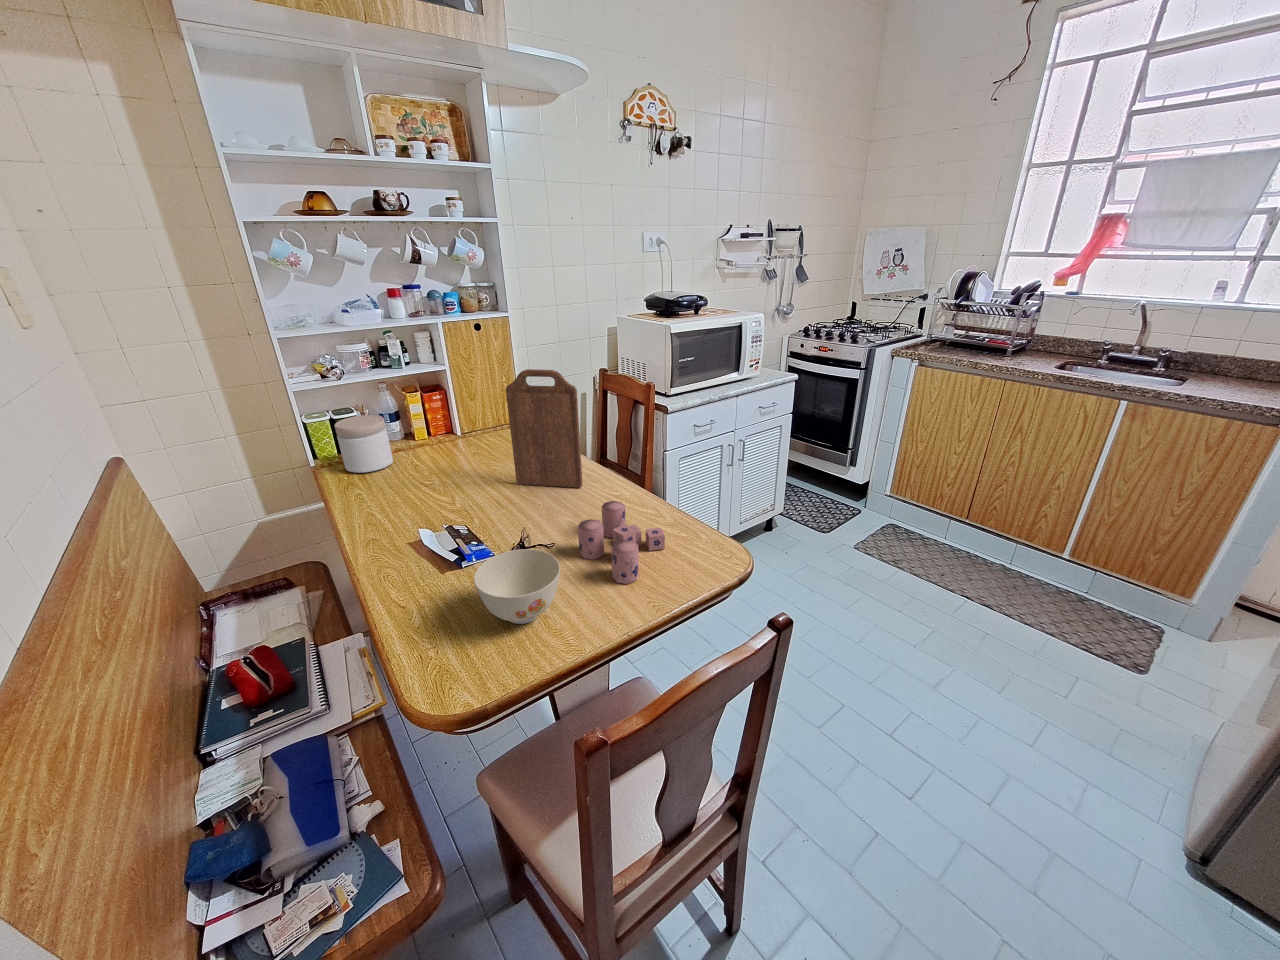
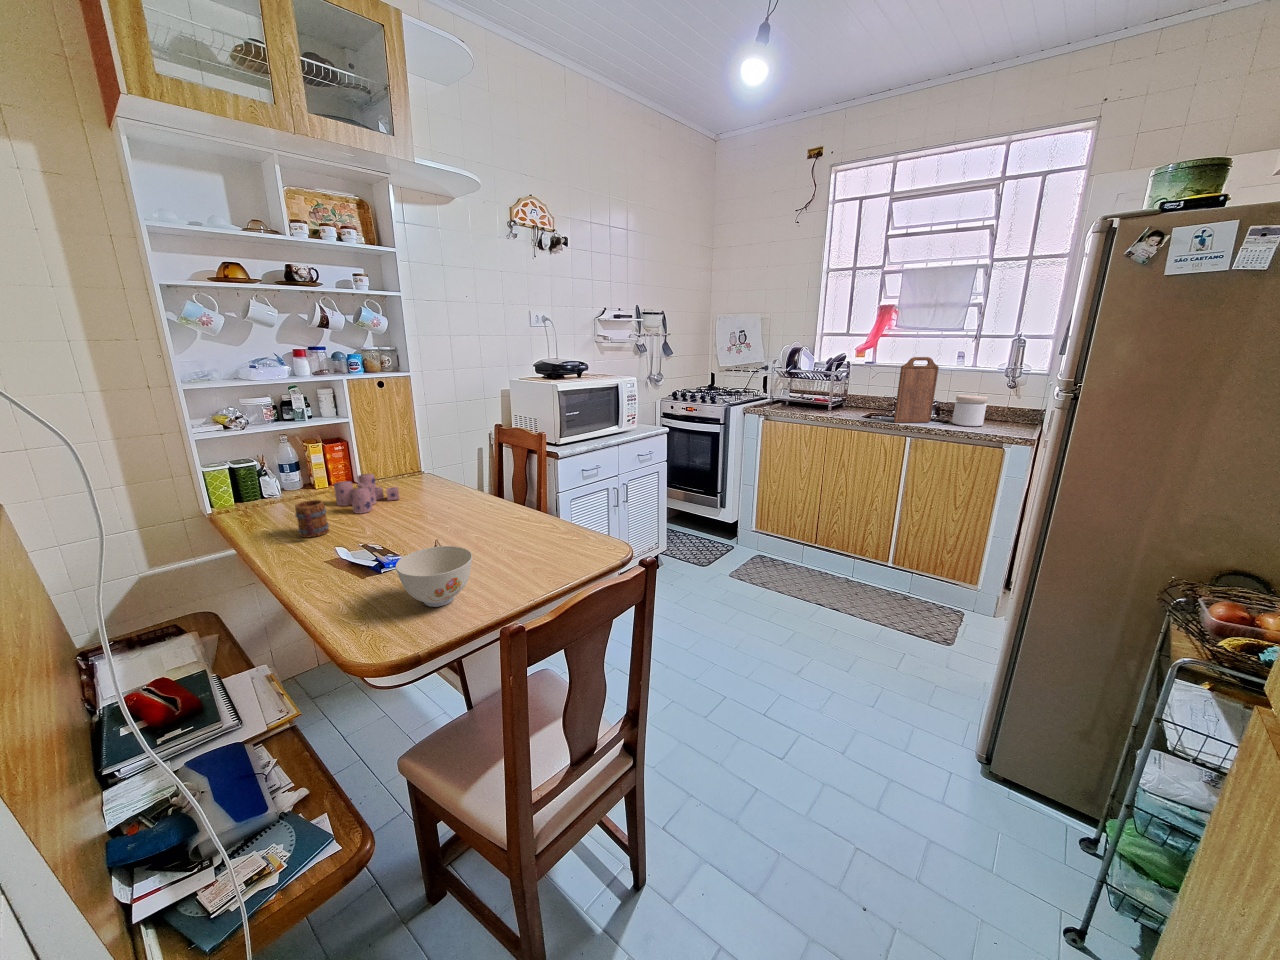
cutting board: present [506,369,582,487] -> present [894,357,939,423]
jar: present [334,415,393,473] -> present [952,395,988,426]
mug: none [384,465,420,506] -> present [295,500,329,537]
candle: present [578,501,665,584] -> present [334,474,399,513]

